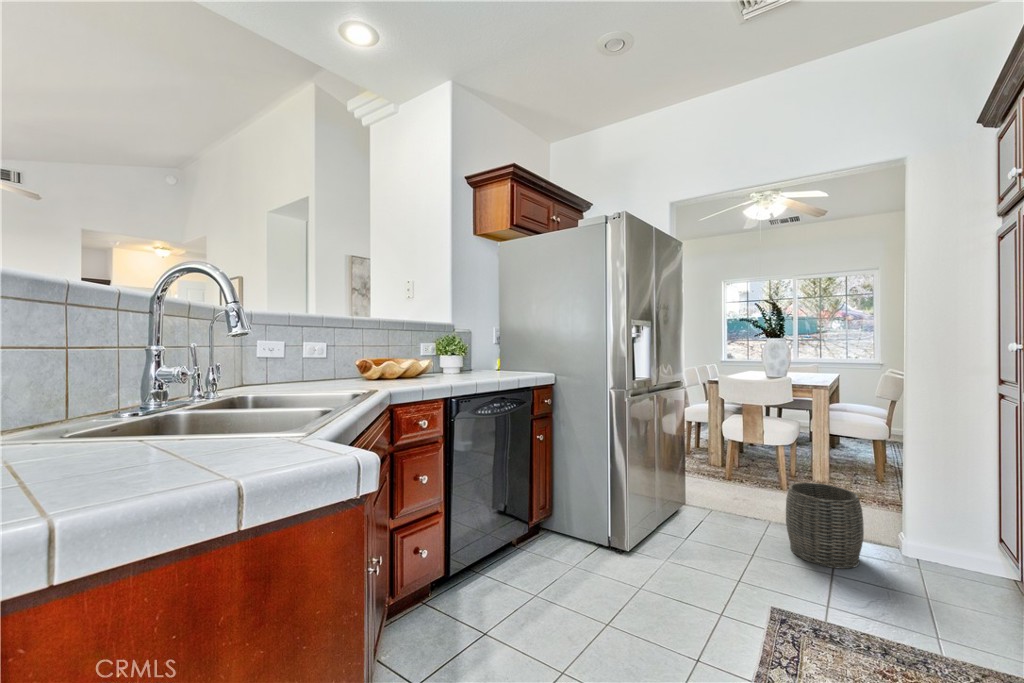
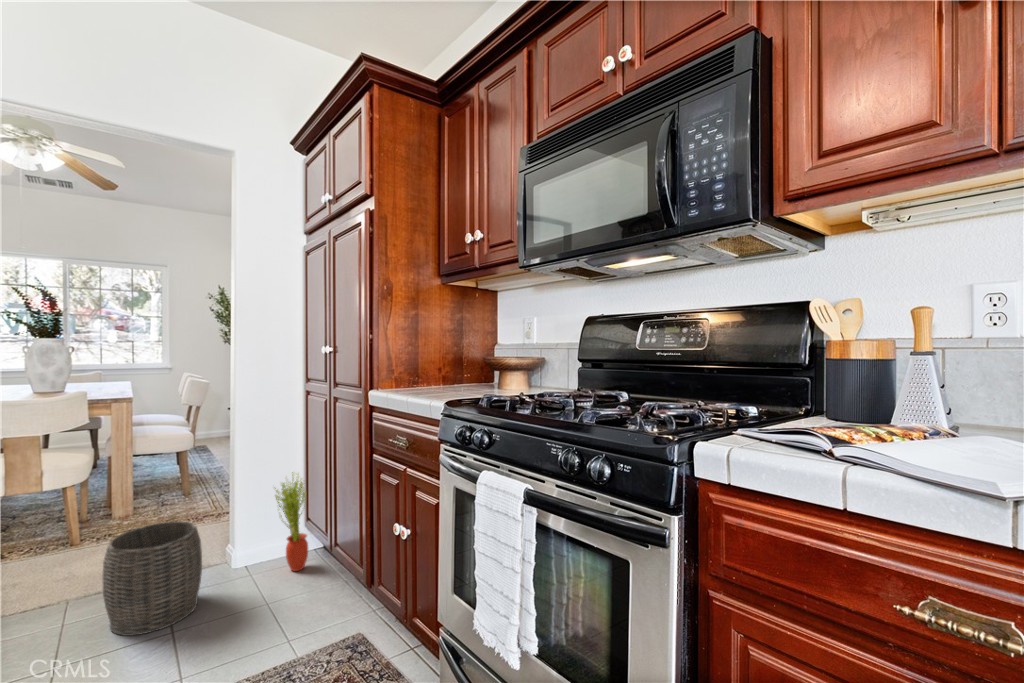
potted plant: none [945,480,994,591] -> present [275,472,308,571]

